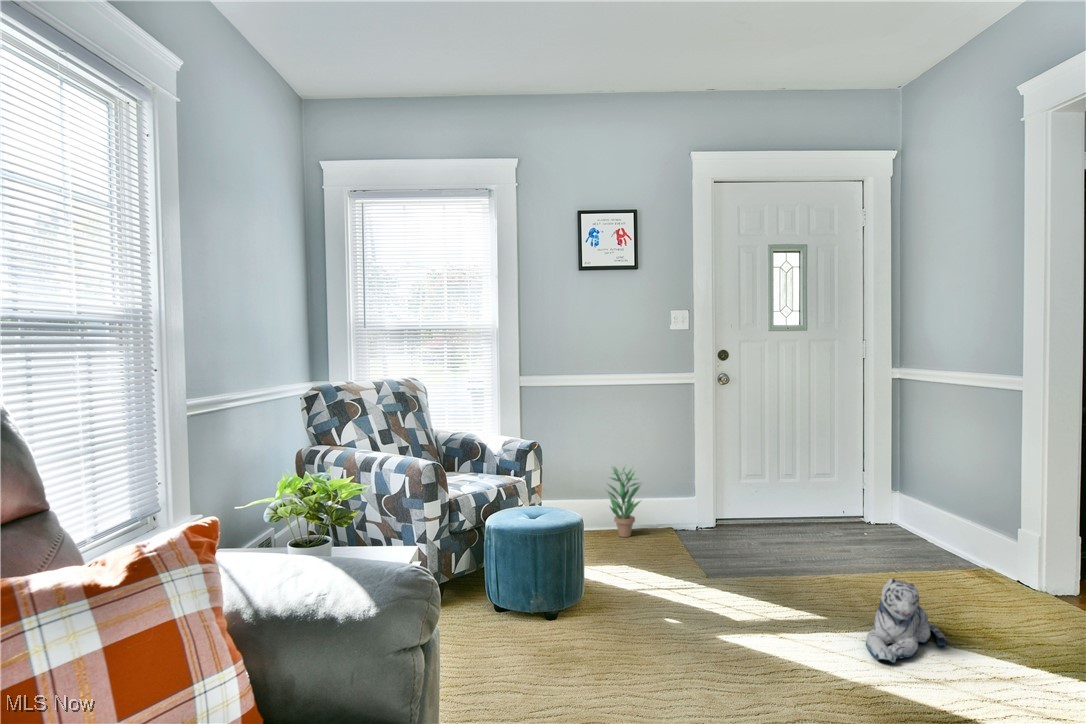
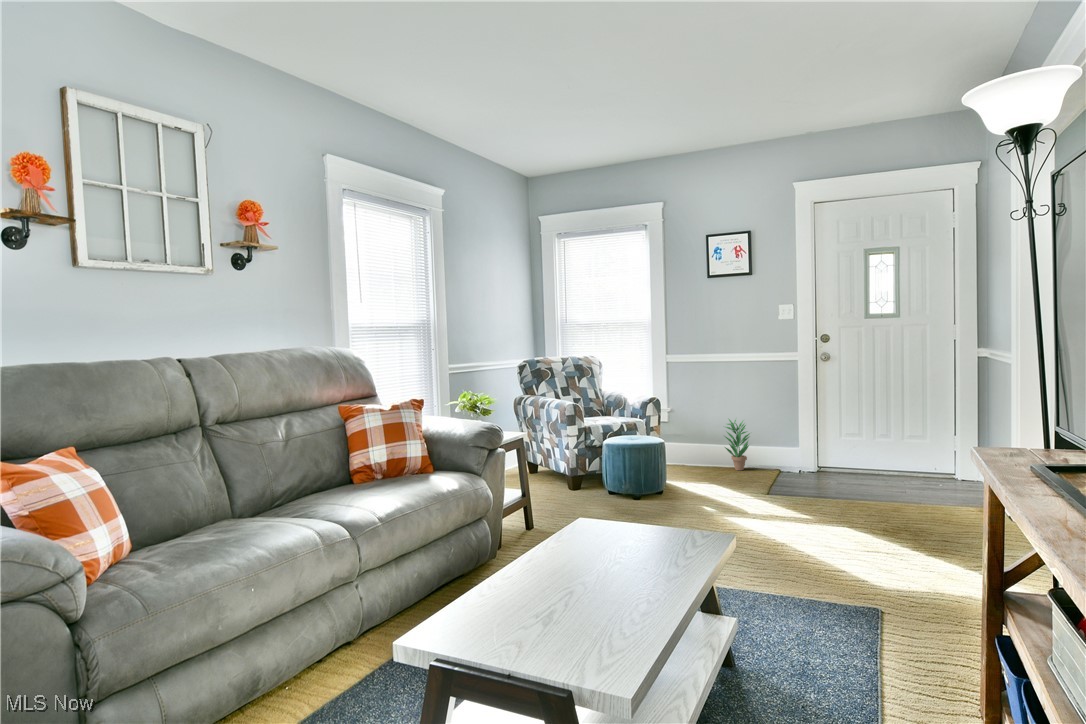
plush toy: present [866,579,947,663] -> none [802,486,875,534]

